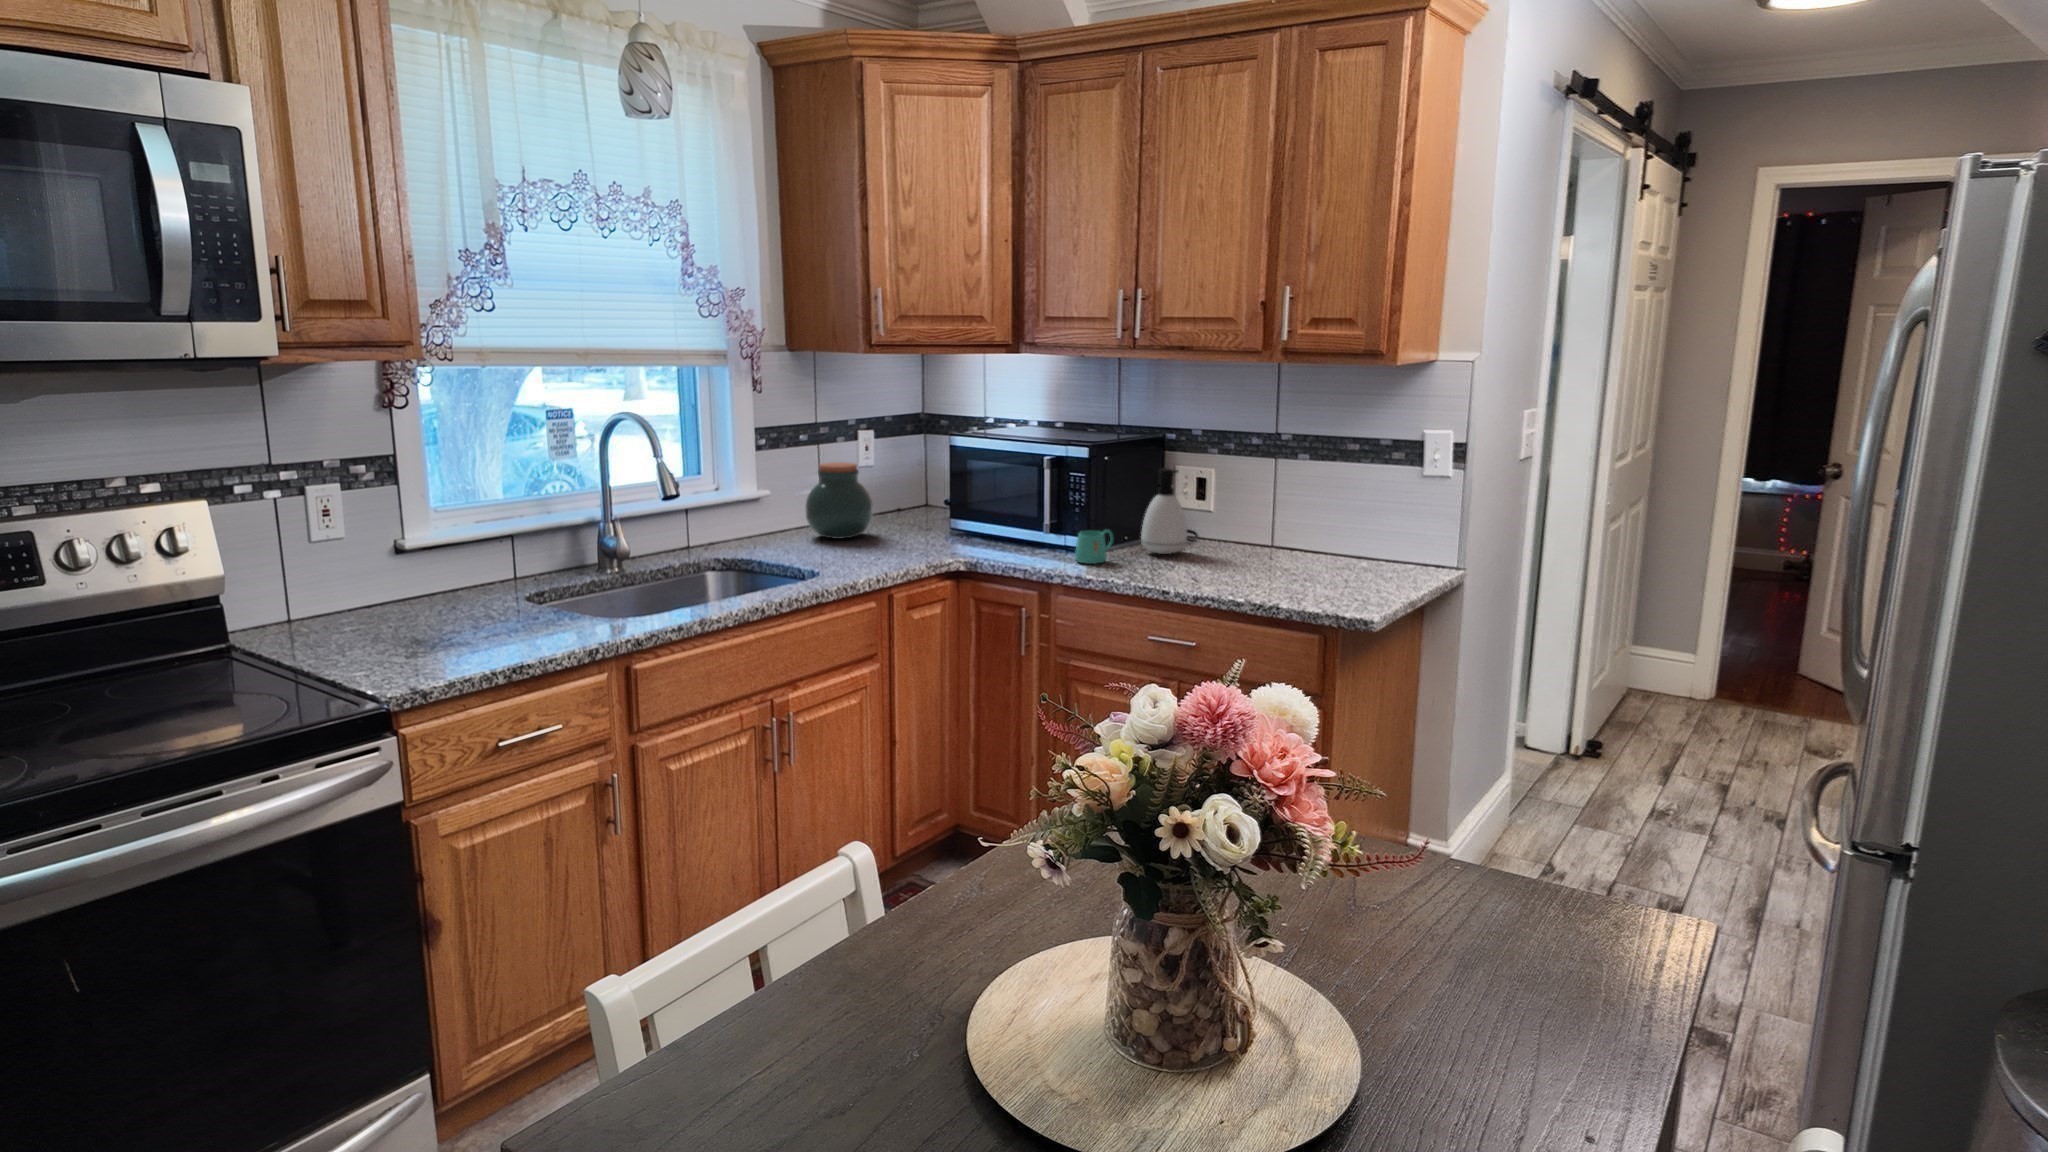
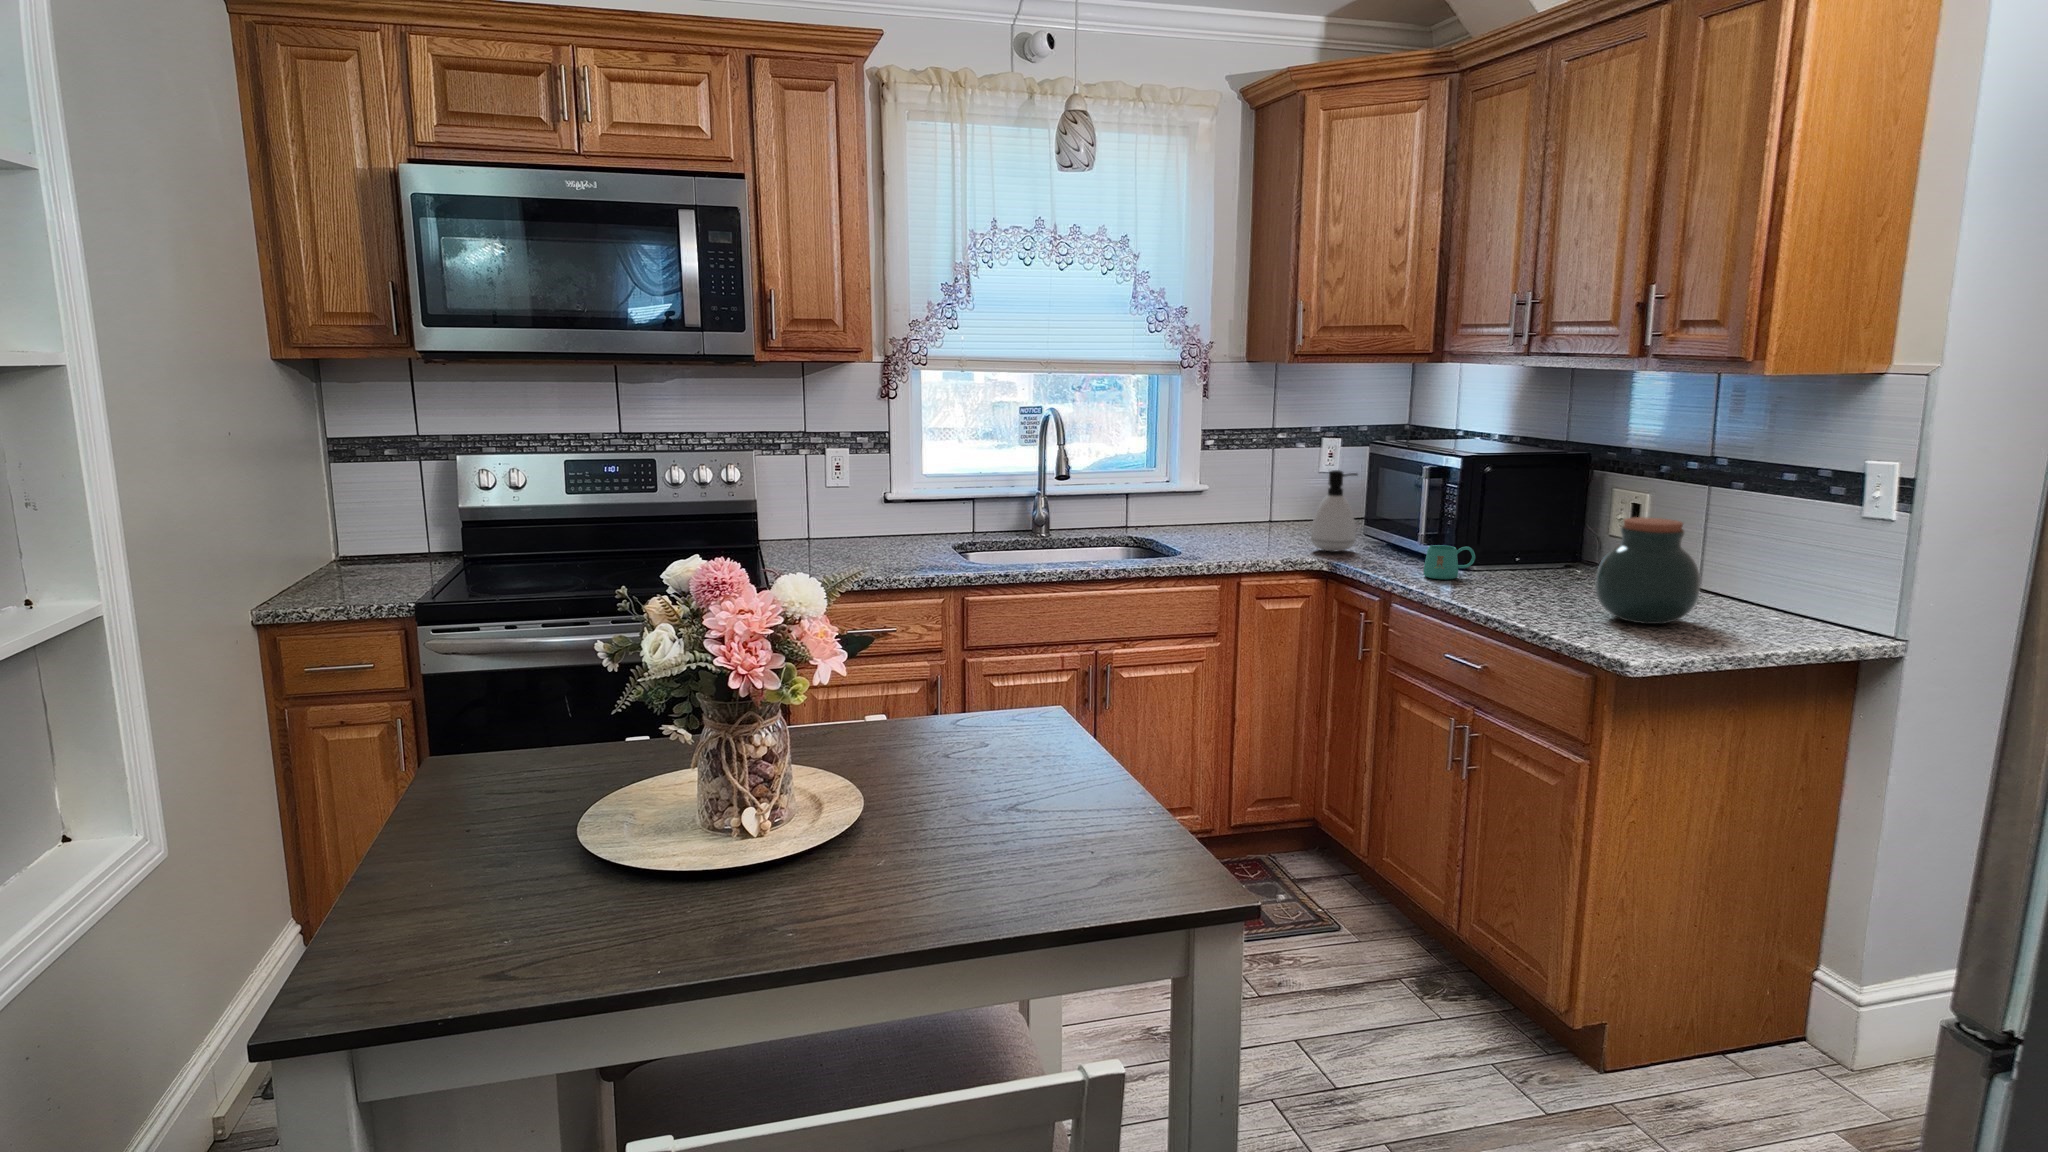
jar: present [805,462,873,539] -> present [1595,517,1700,624]
soap dispenser: present [1141,468,1187,554] -> present [1311,470,1358,551]

